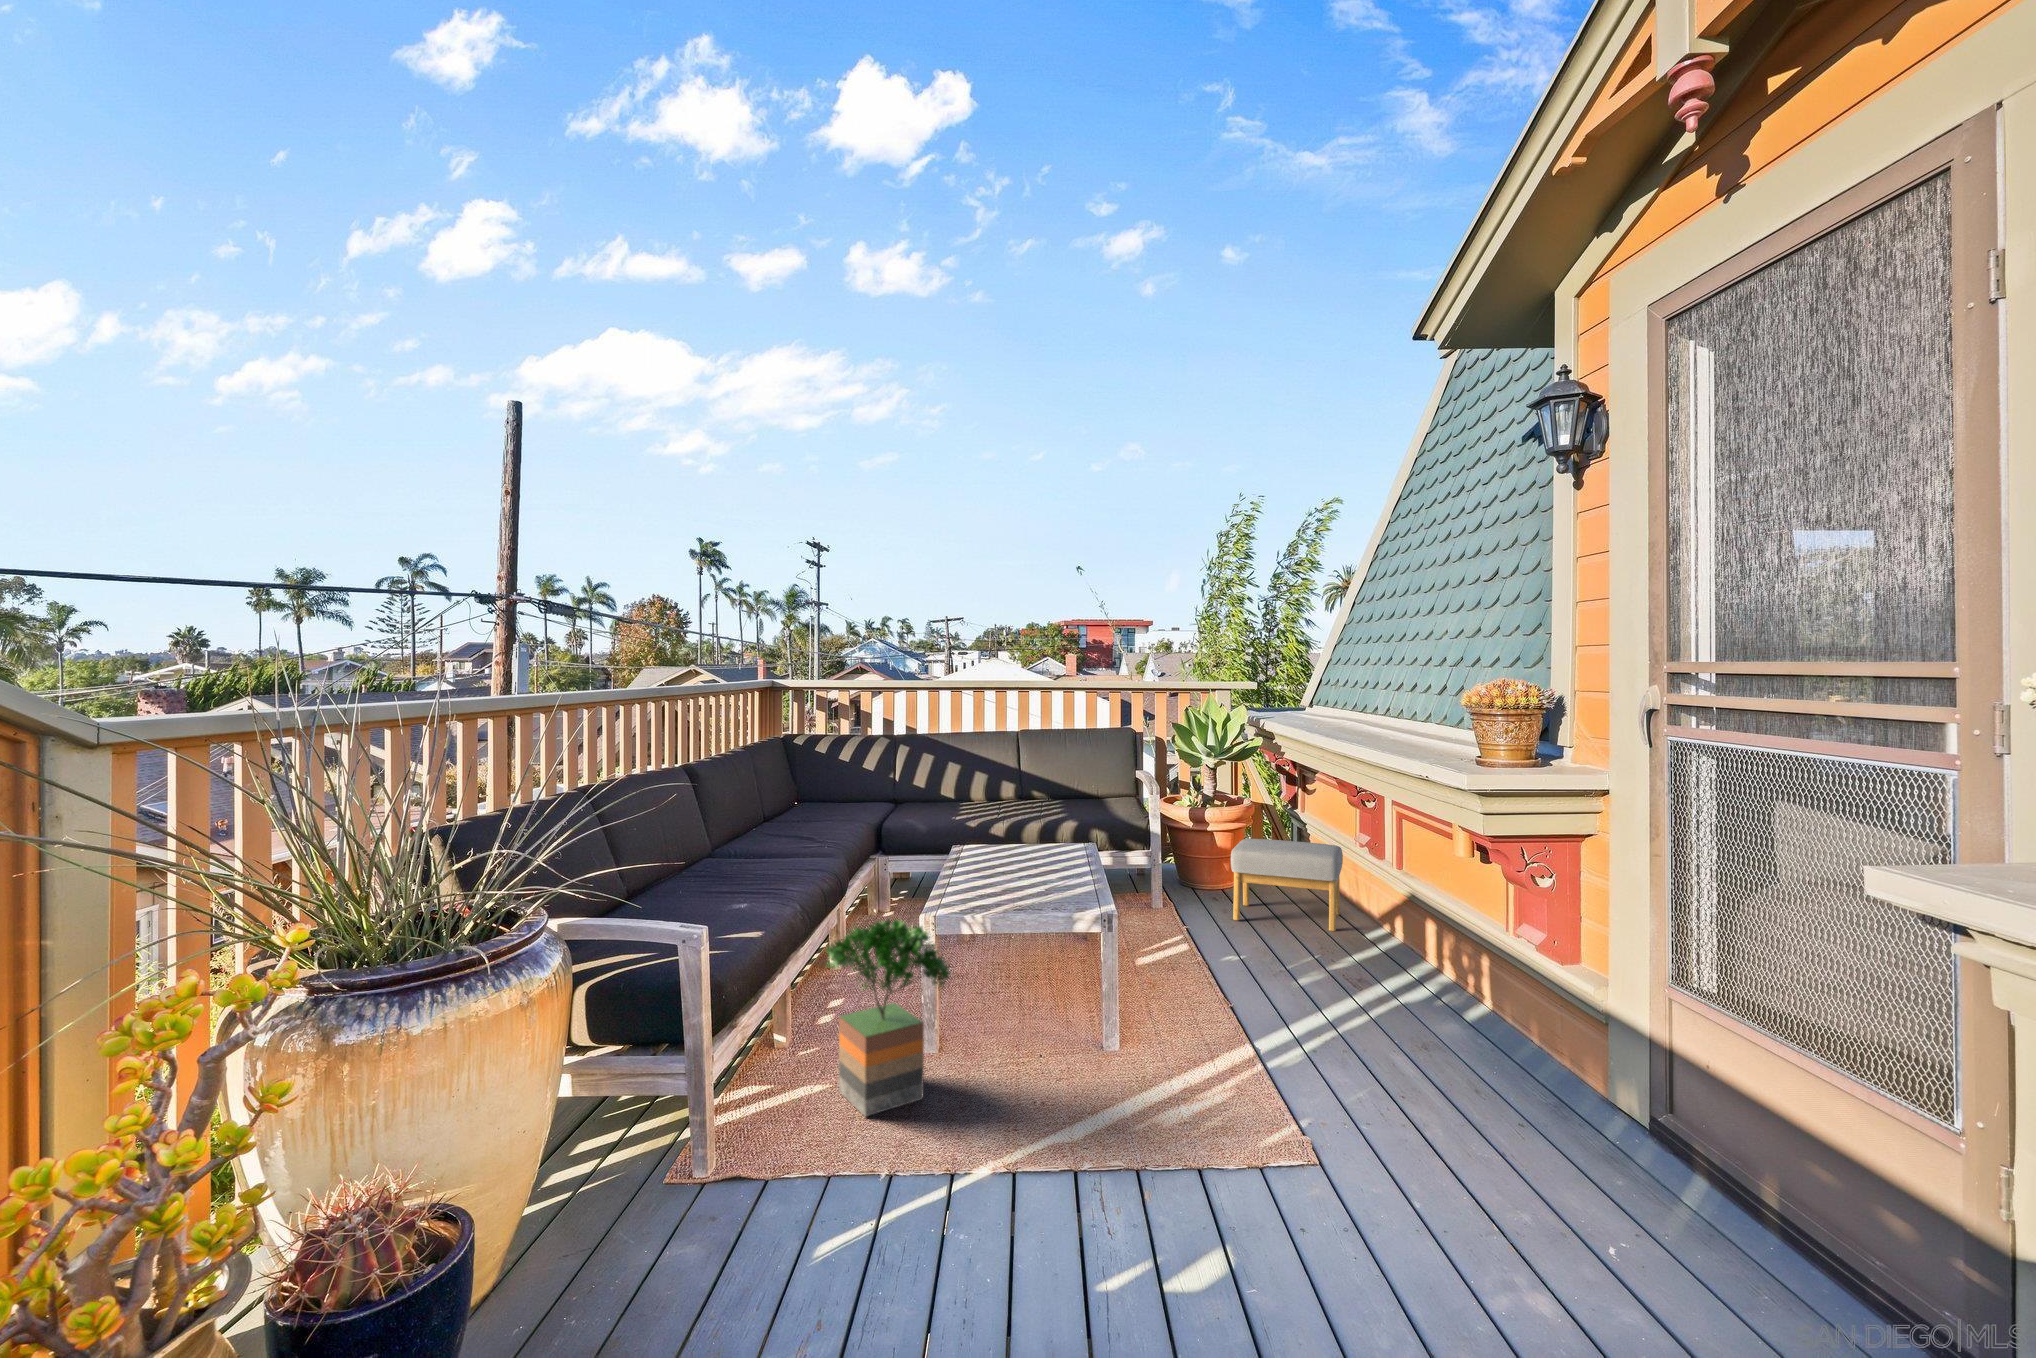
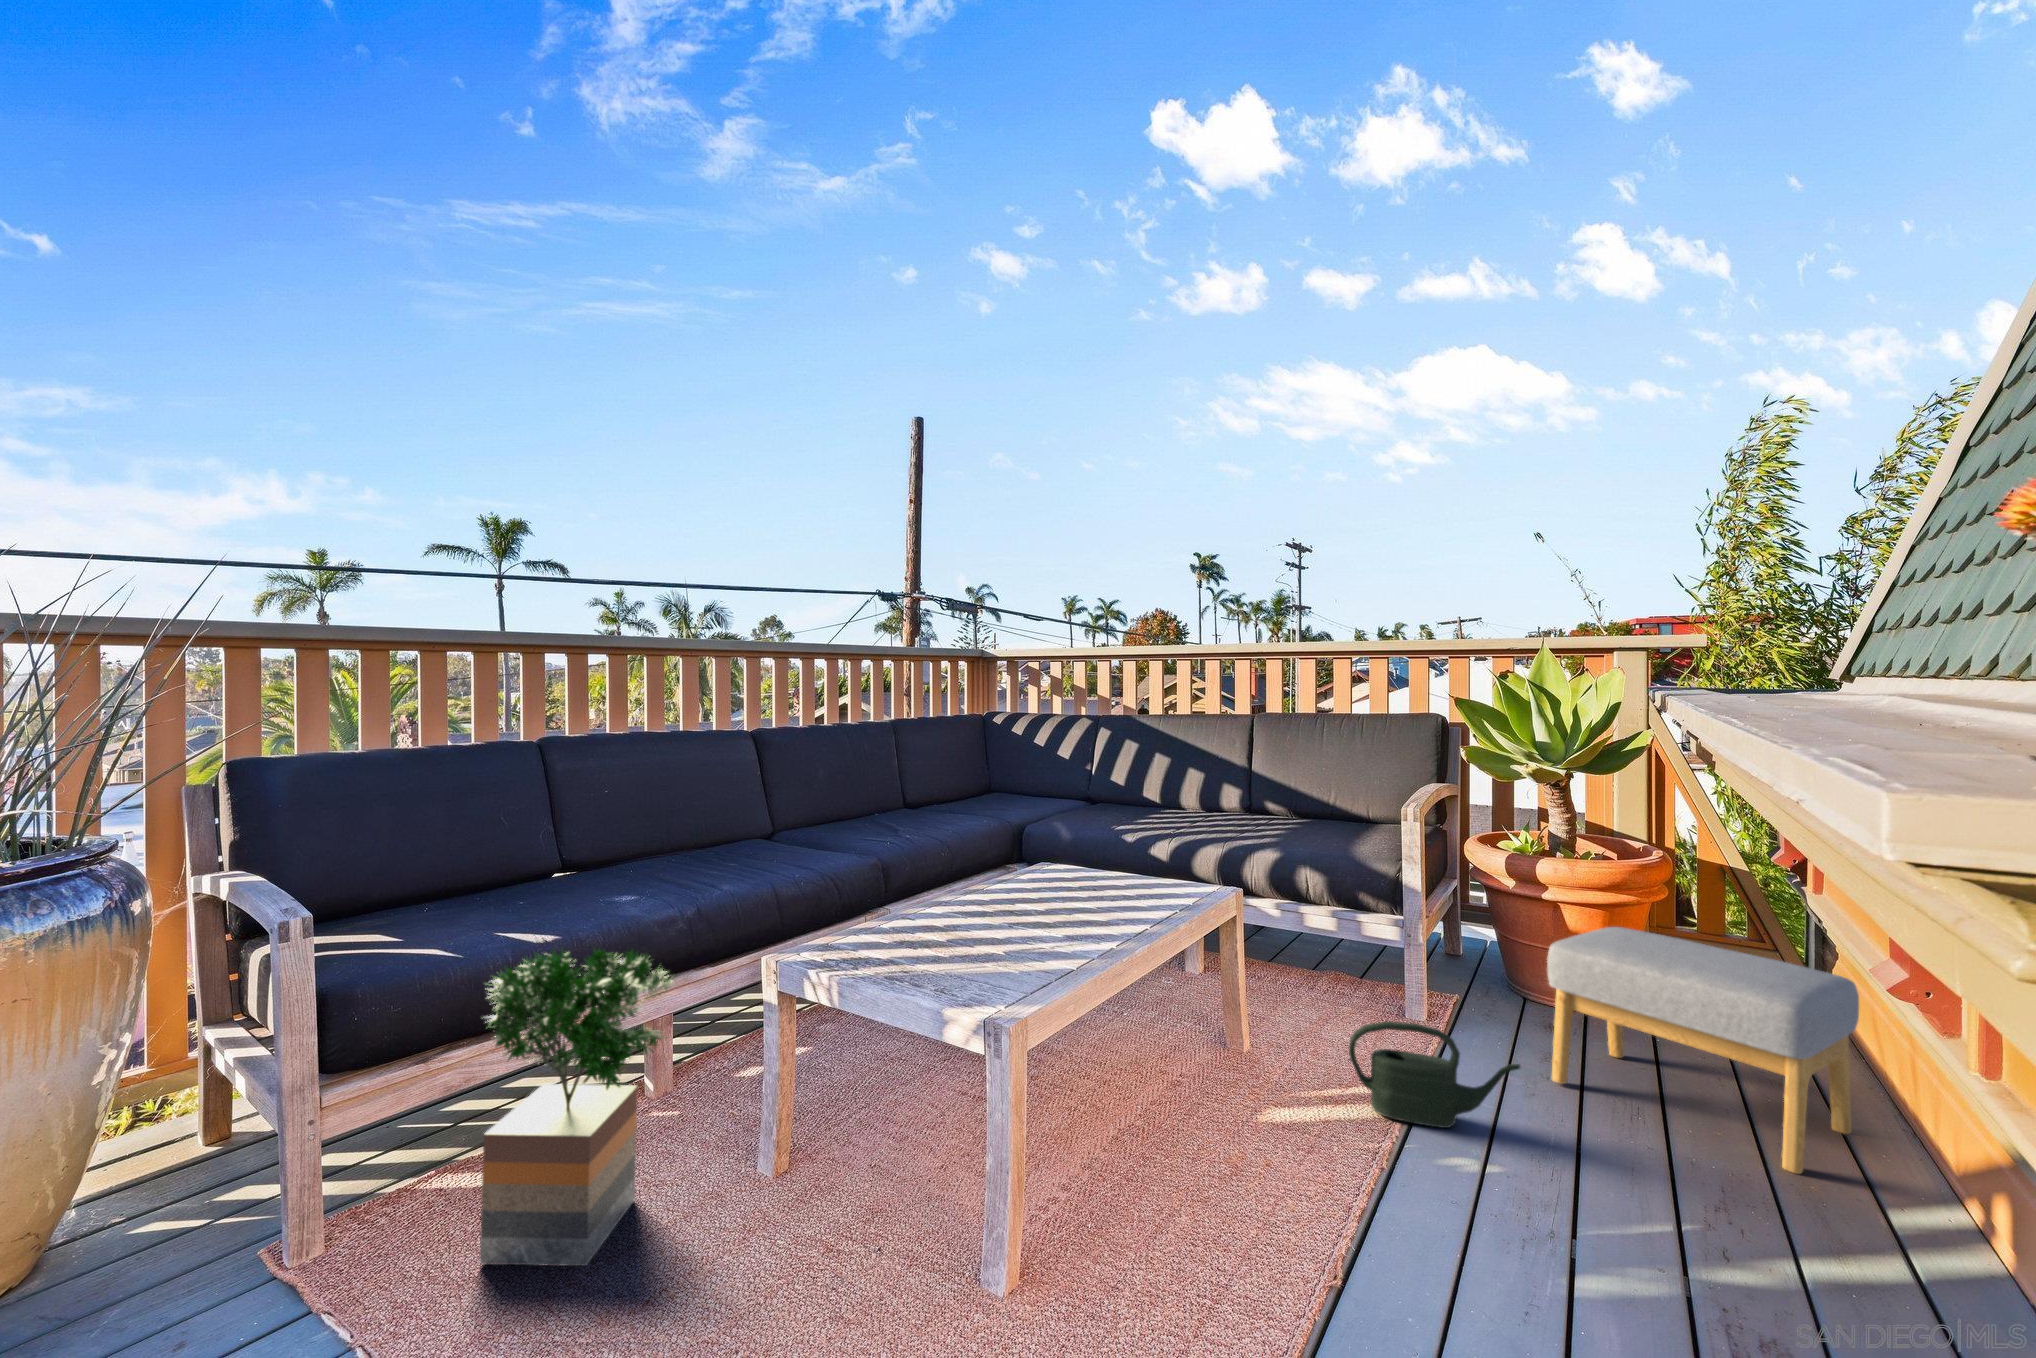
watering can: none [1167,898,1241,949] -> present [1349,1021,1520,1128]

